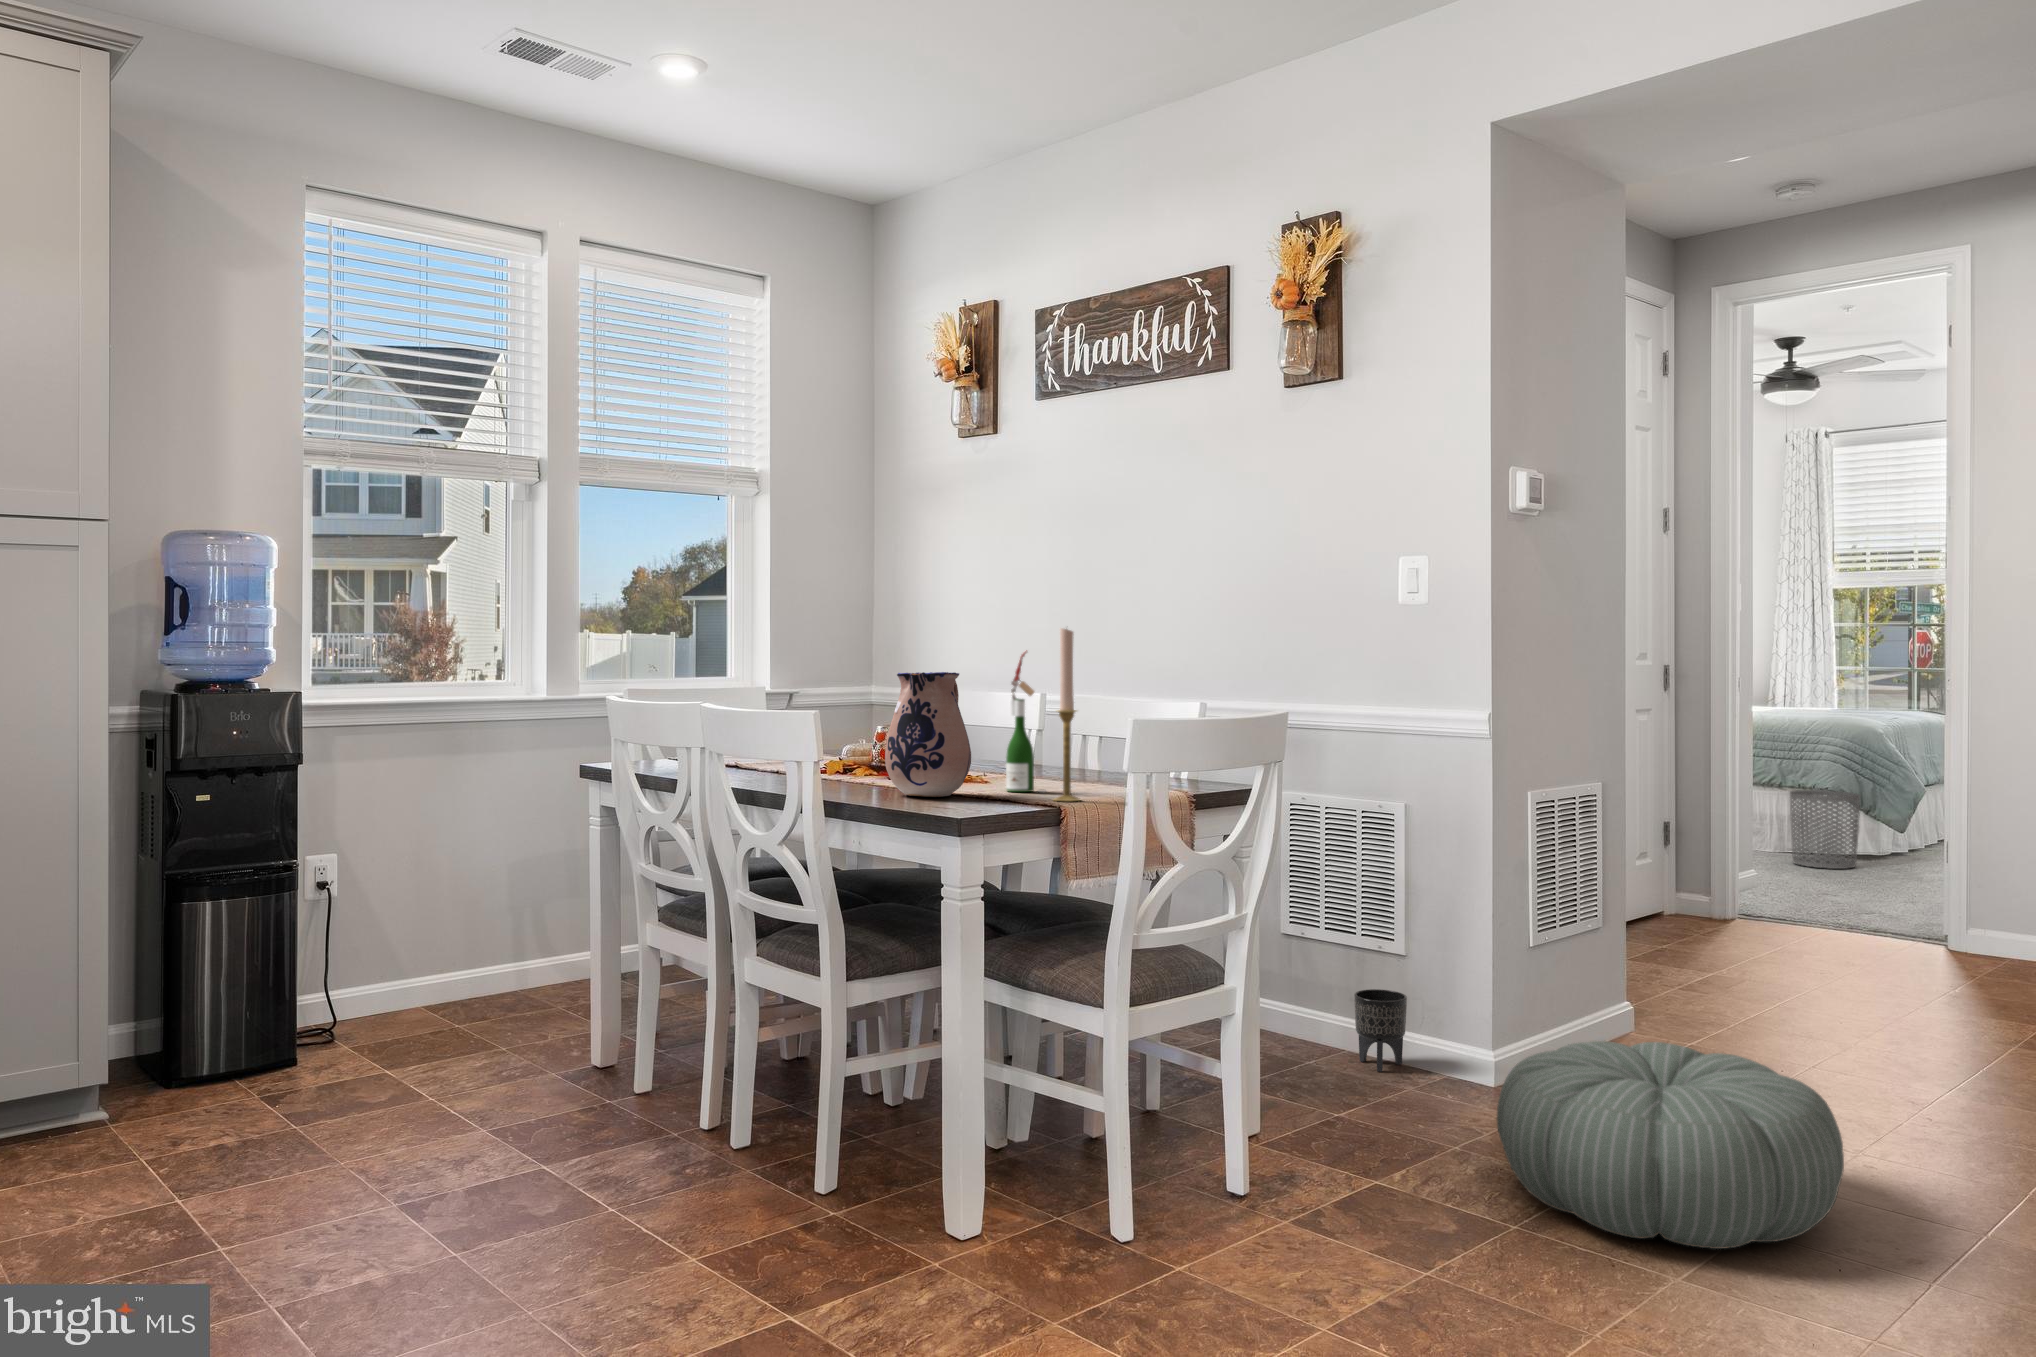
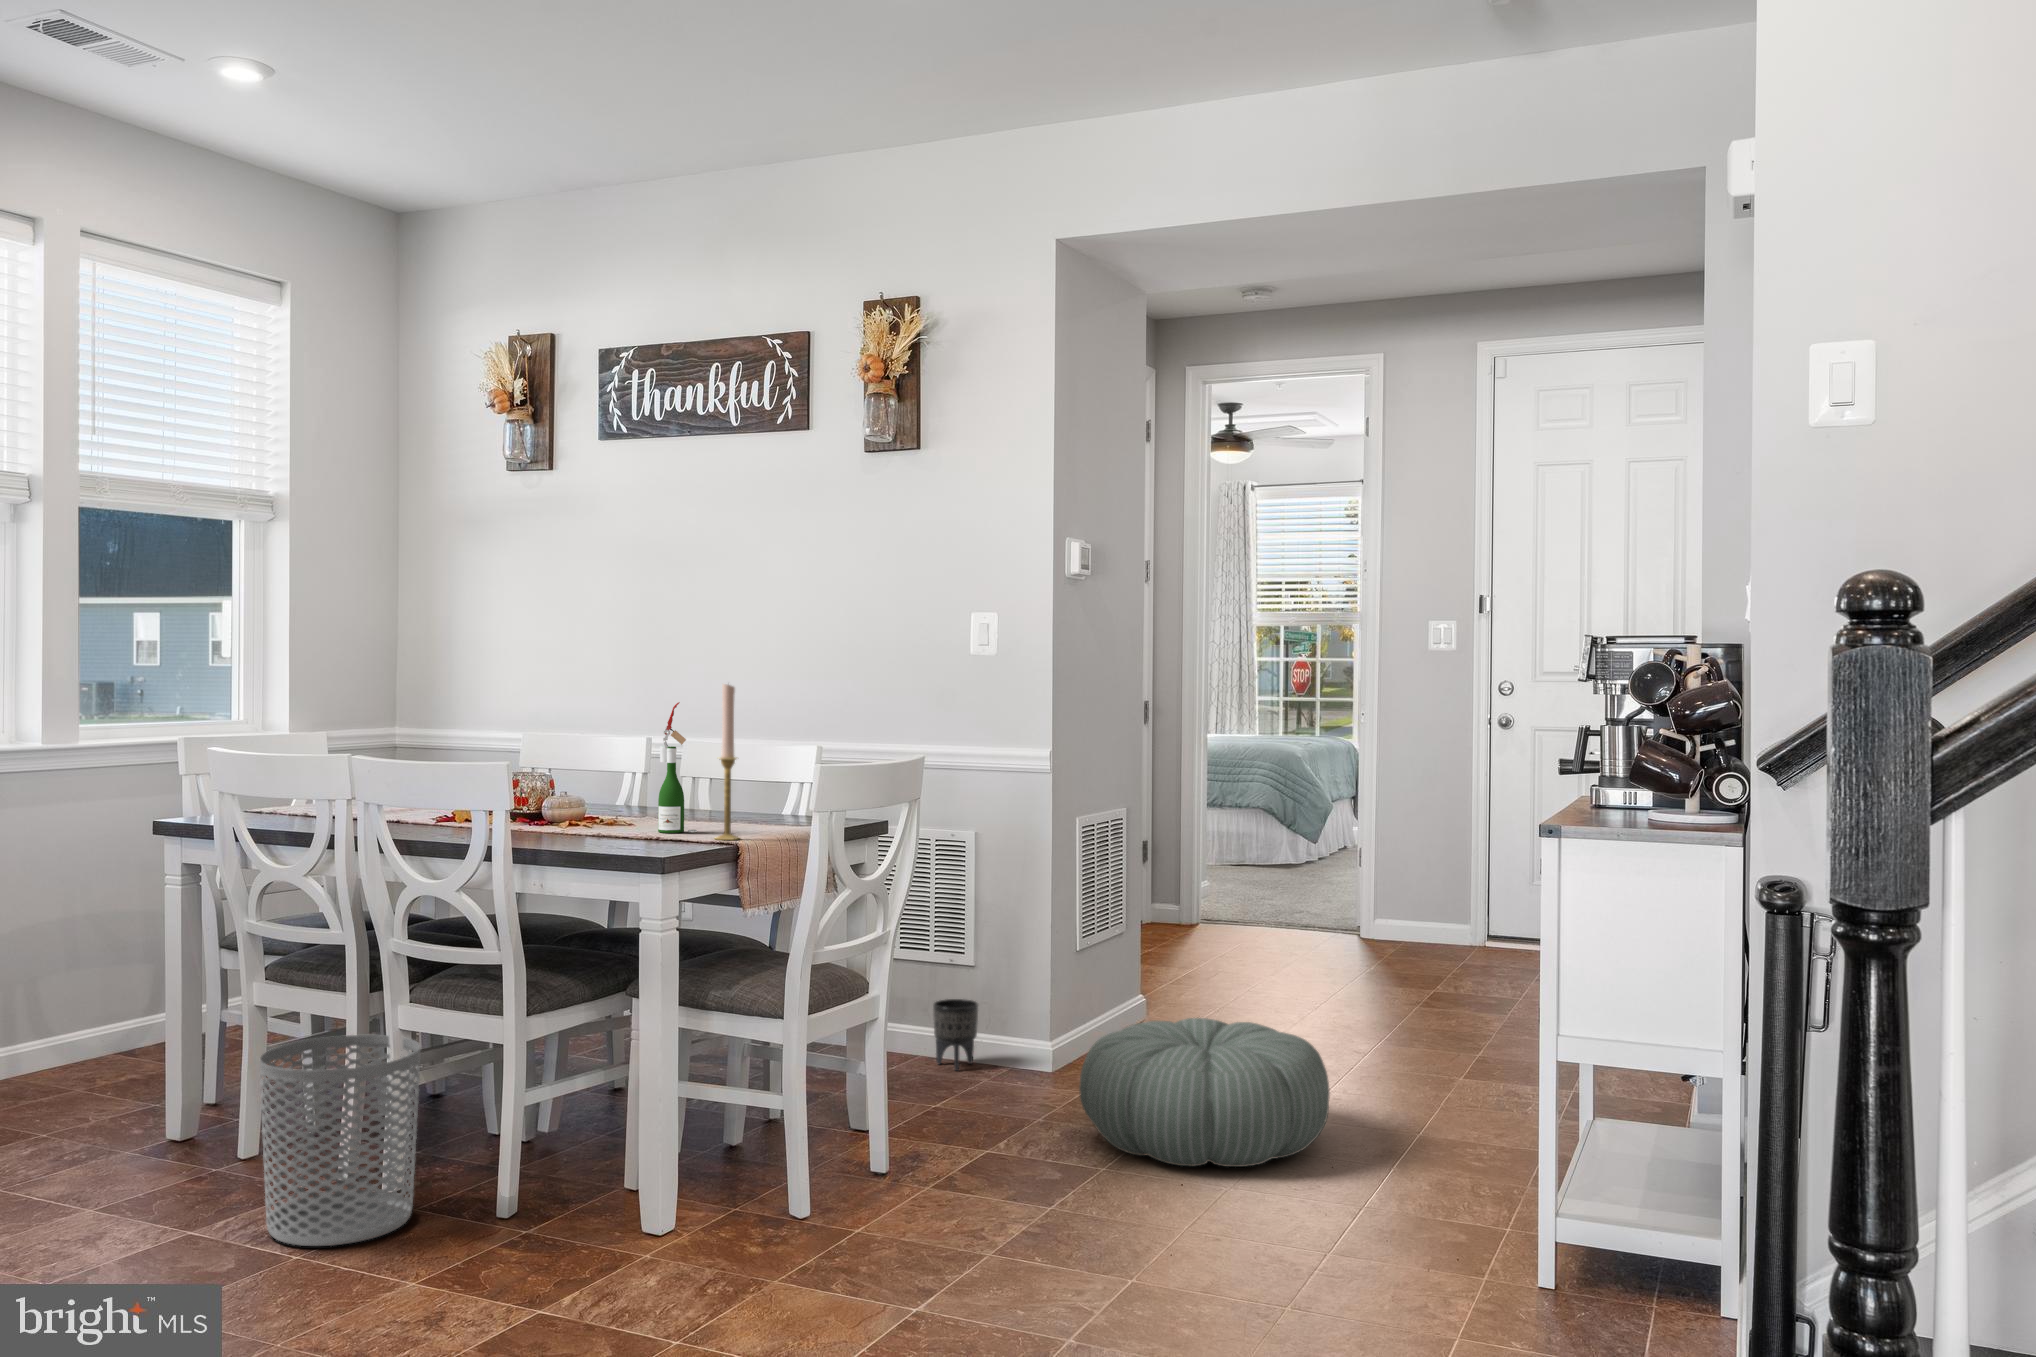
ceramic pitcher: present [885,672,971,797] -> none [557,723,640,840]
waste bin: present [1790,790,1860,869] -> present [259,1035,421,1246]

